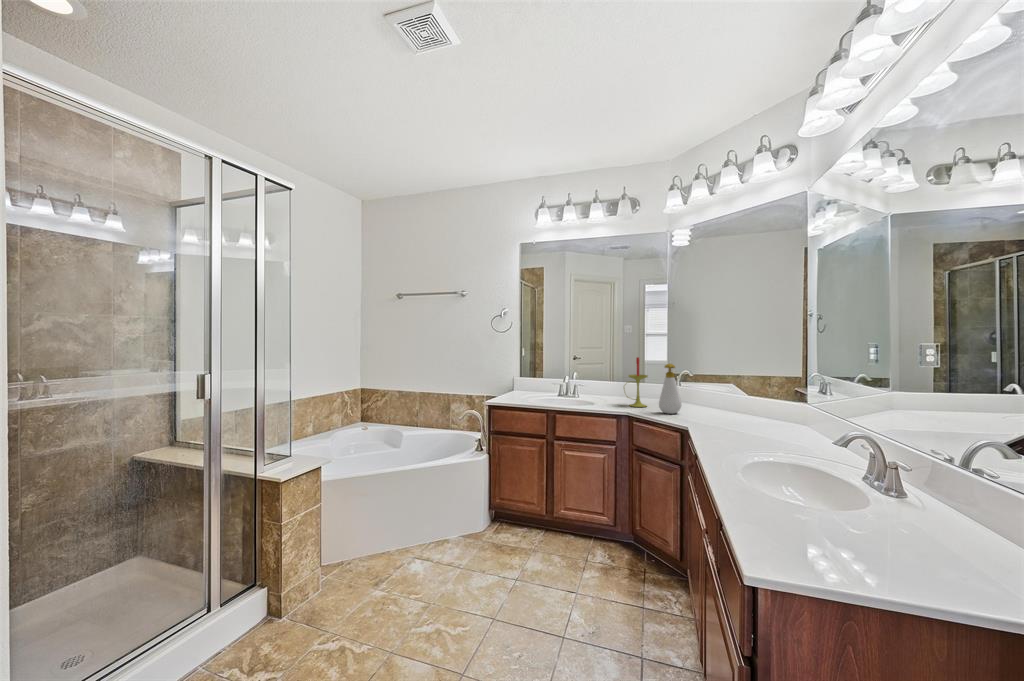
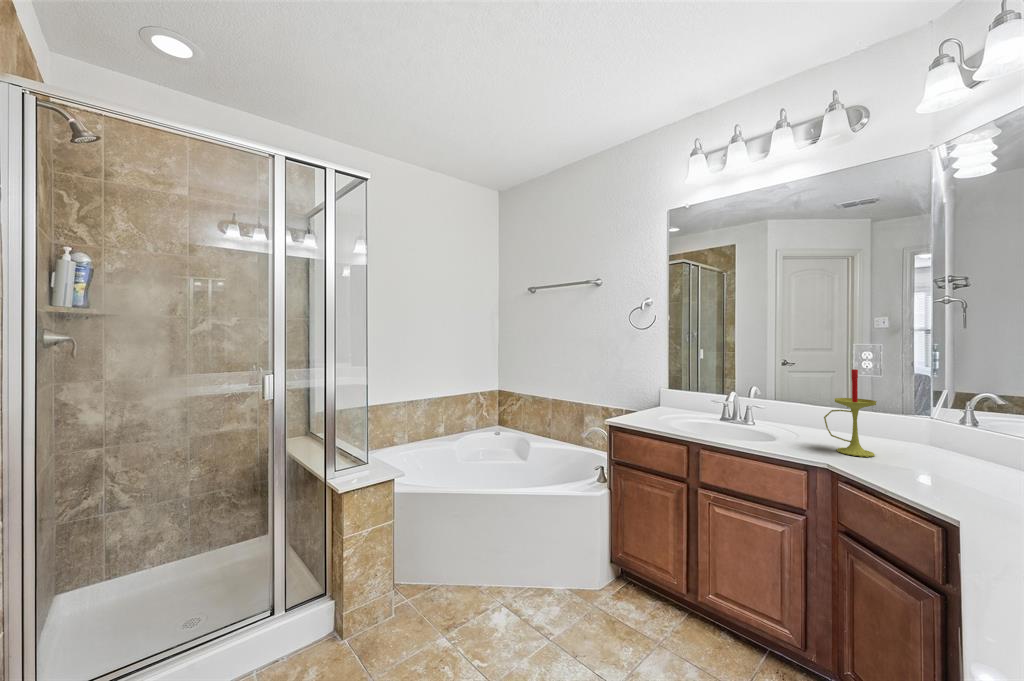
soap bottle: present [659,364,681,414] -> none [897,385,955,482]

